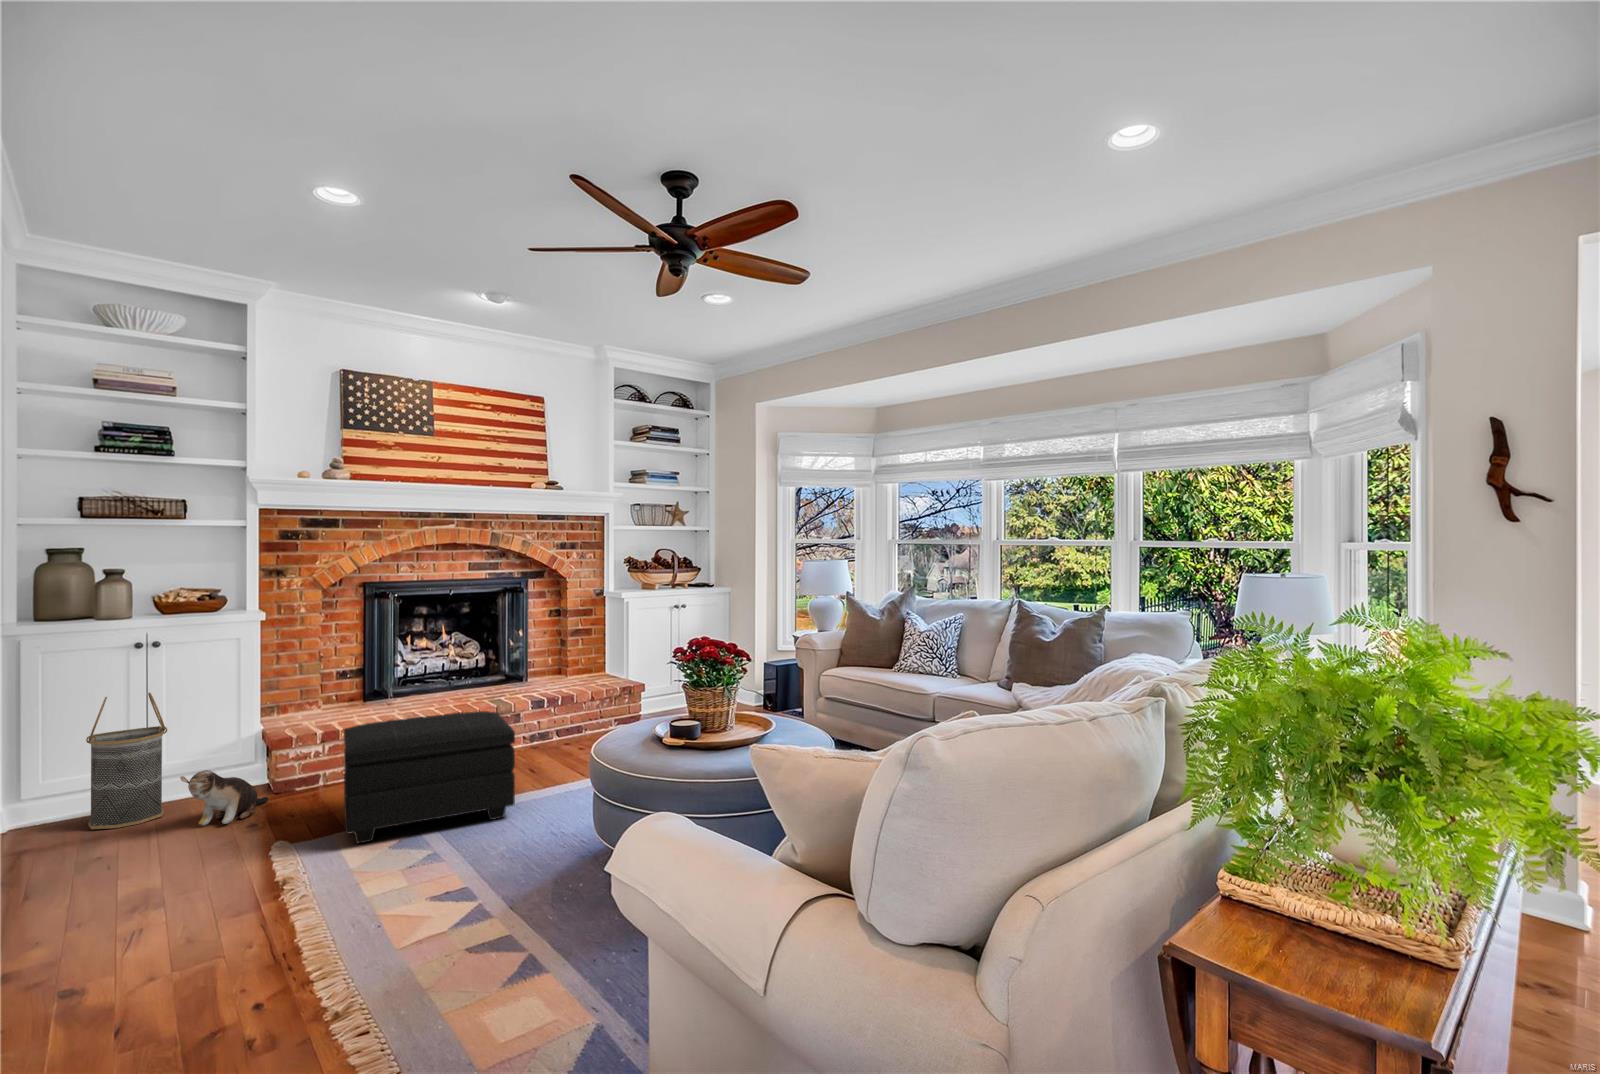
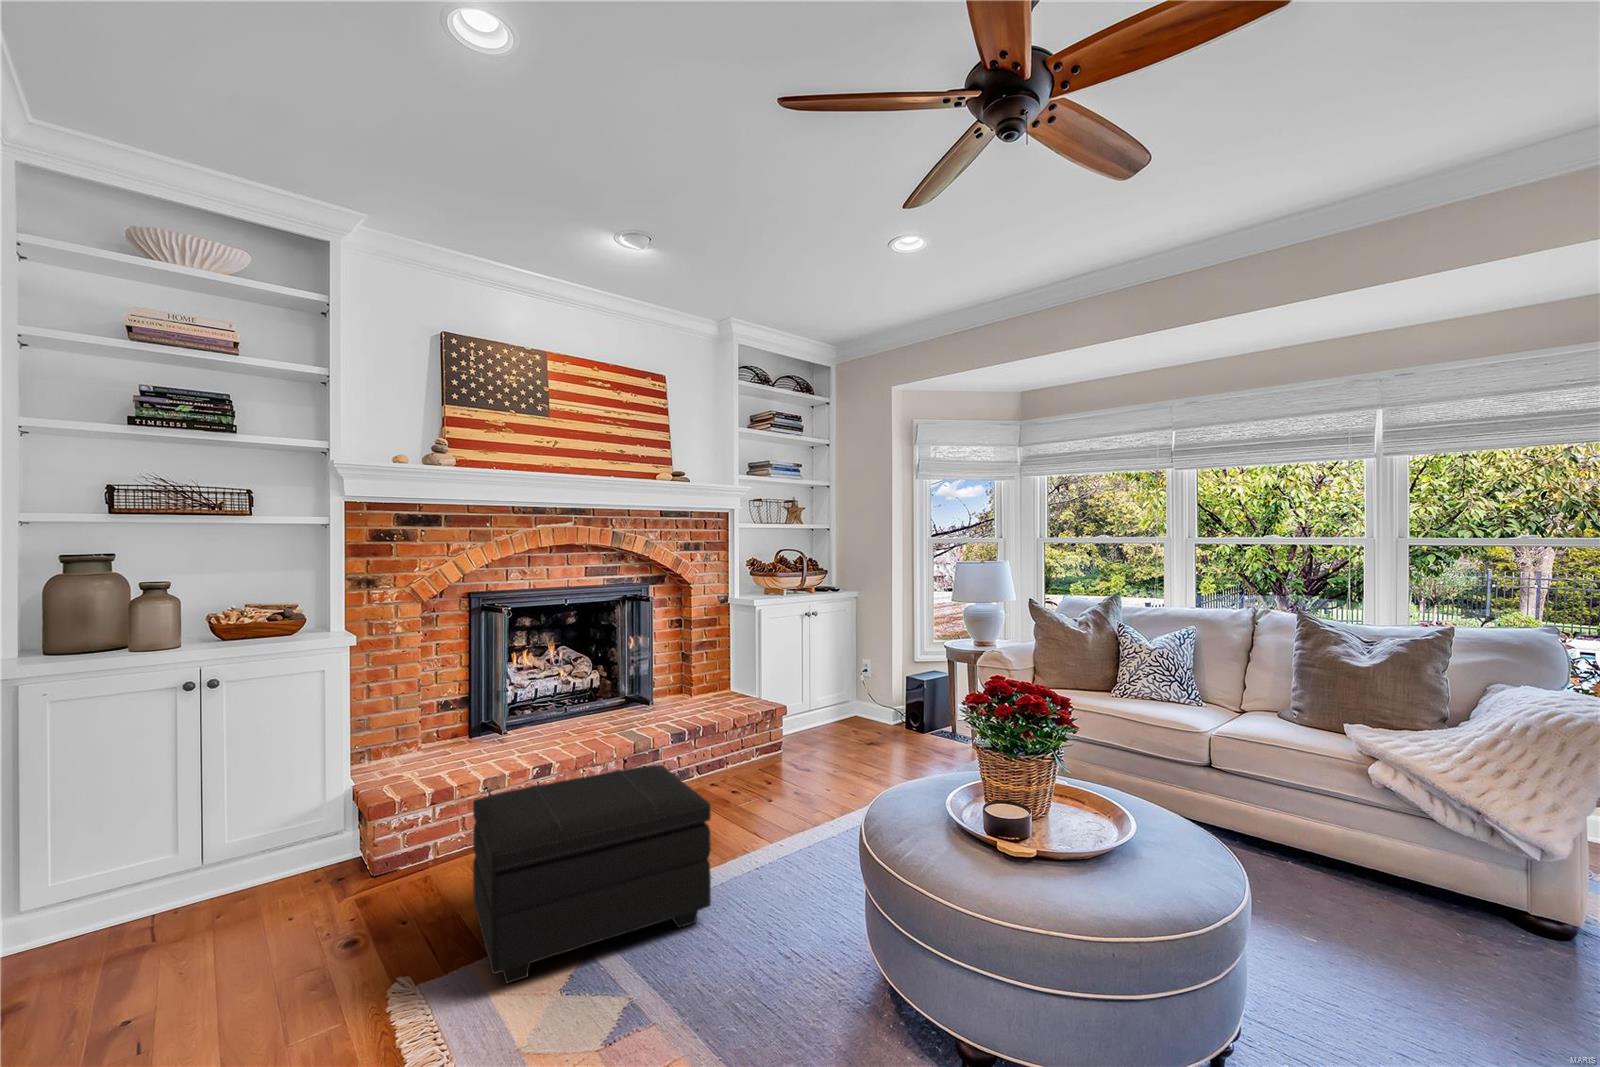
basket: present [86,692,167,829] -> none [113,751,229,953]
plush toy: present [180,770,268,826] -> none [247,865,365,943]

